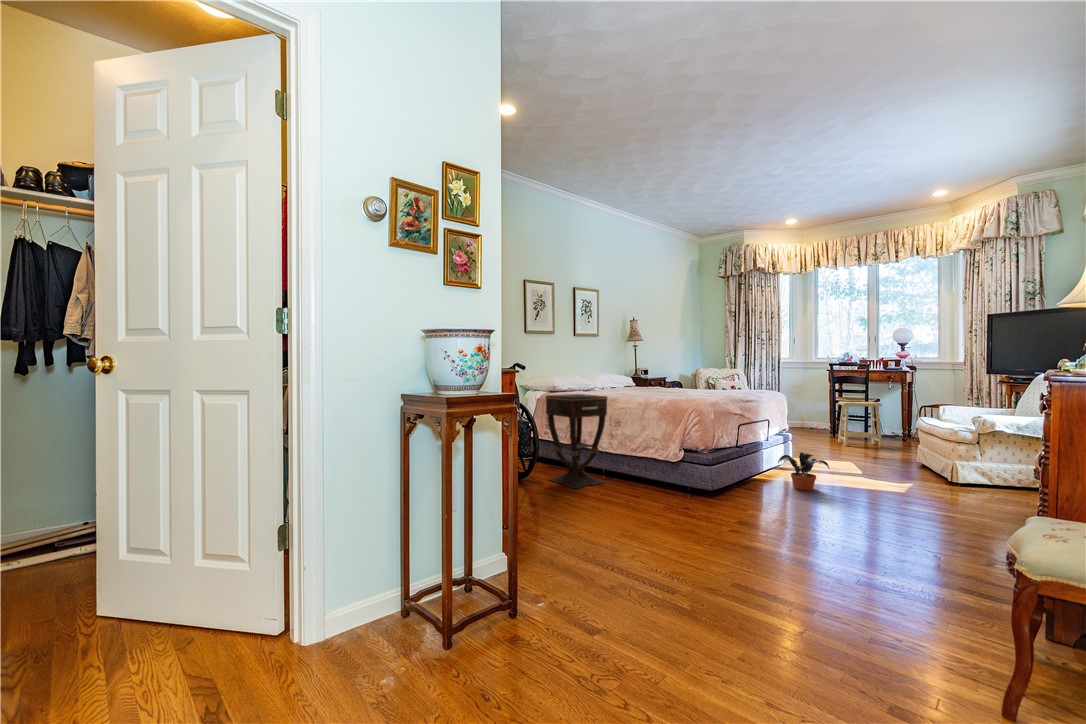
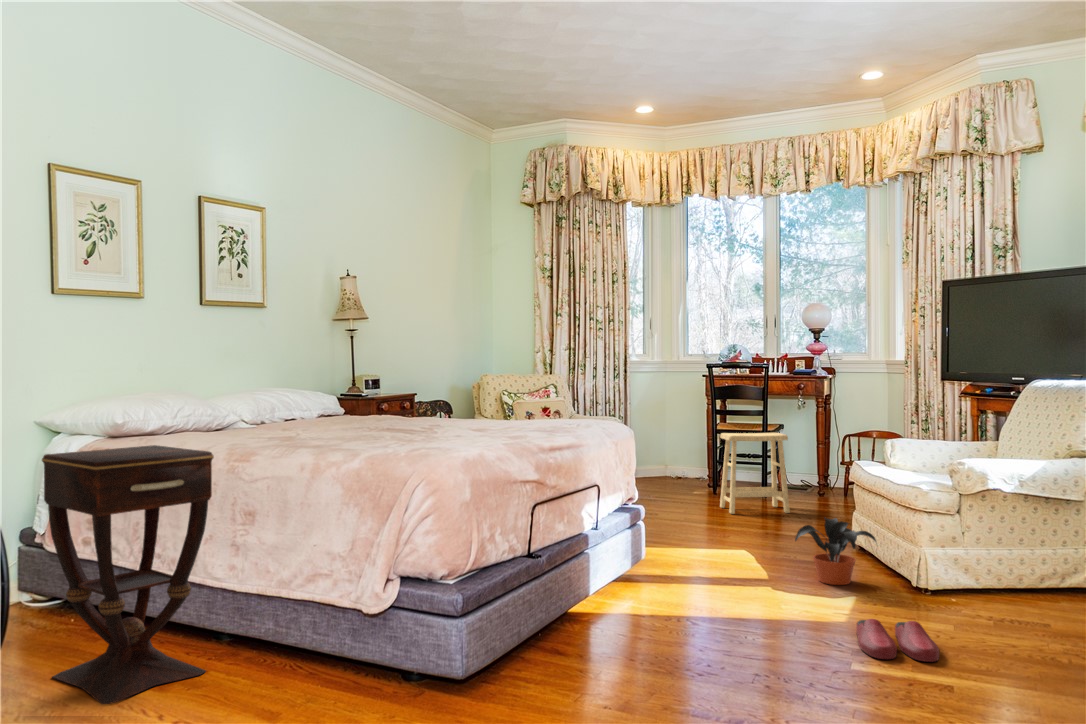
potted plant: present [778,452,829,490] -> present [795,518,876,585]
slippers: none [913,488,959,508] -> present [857,619,939,662]

